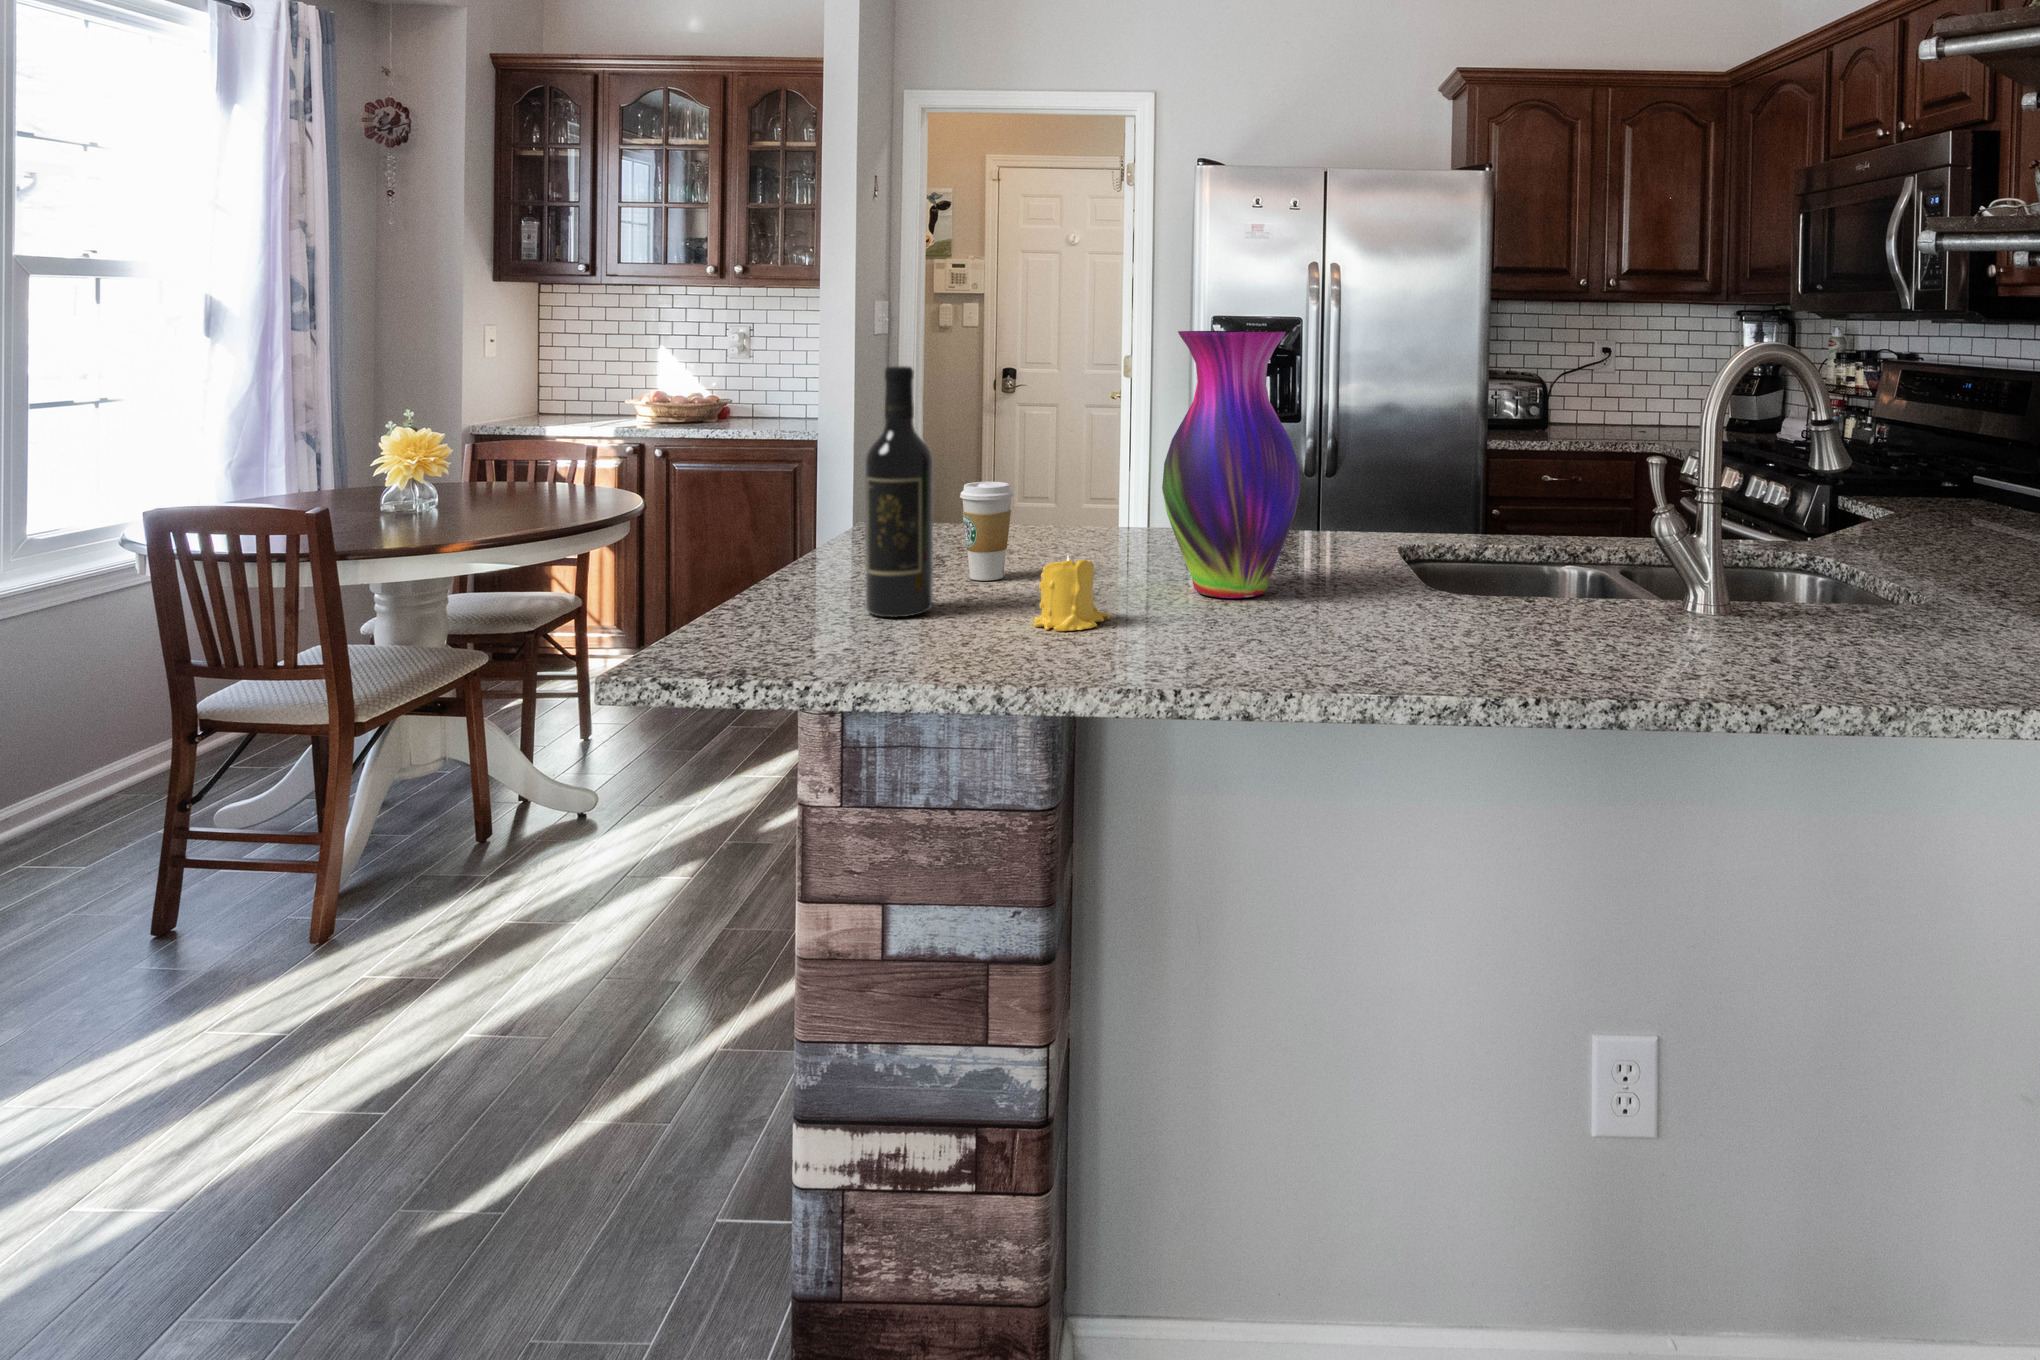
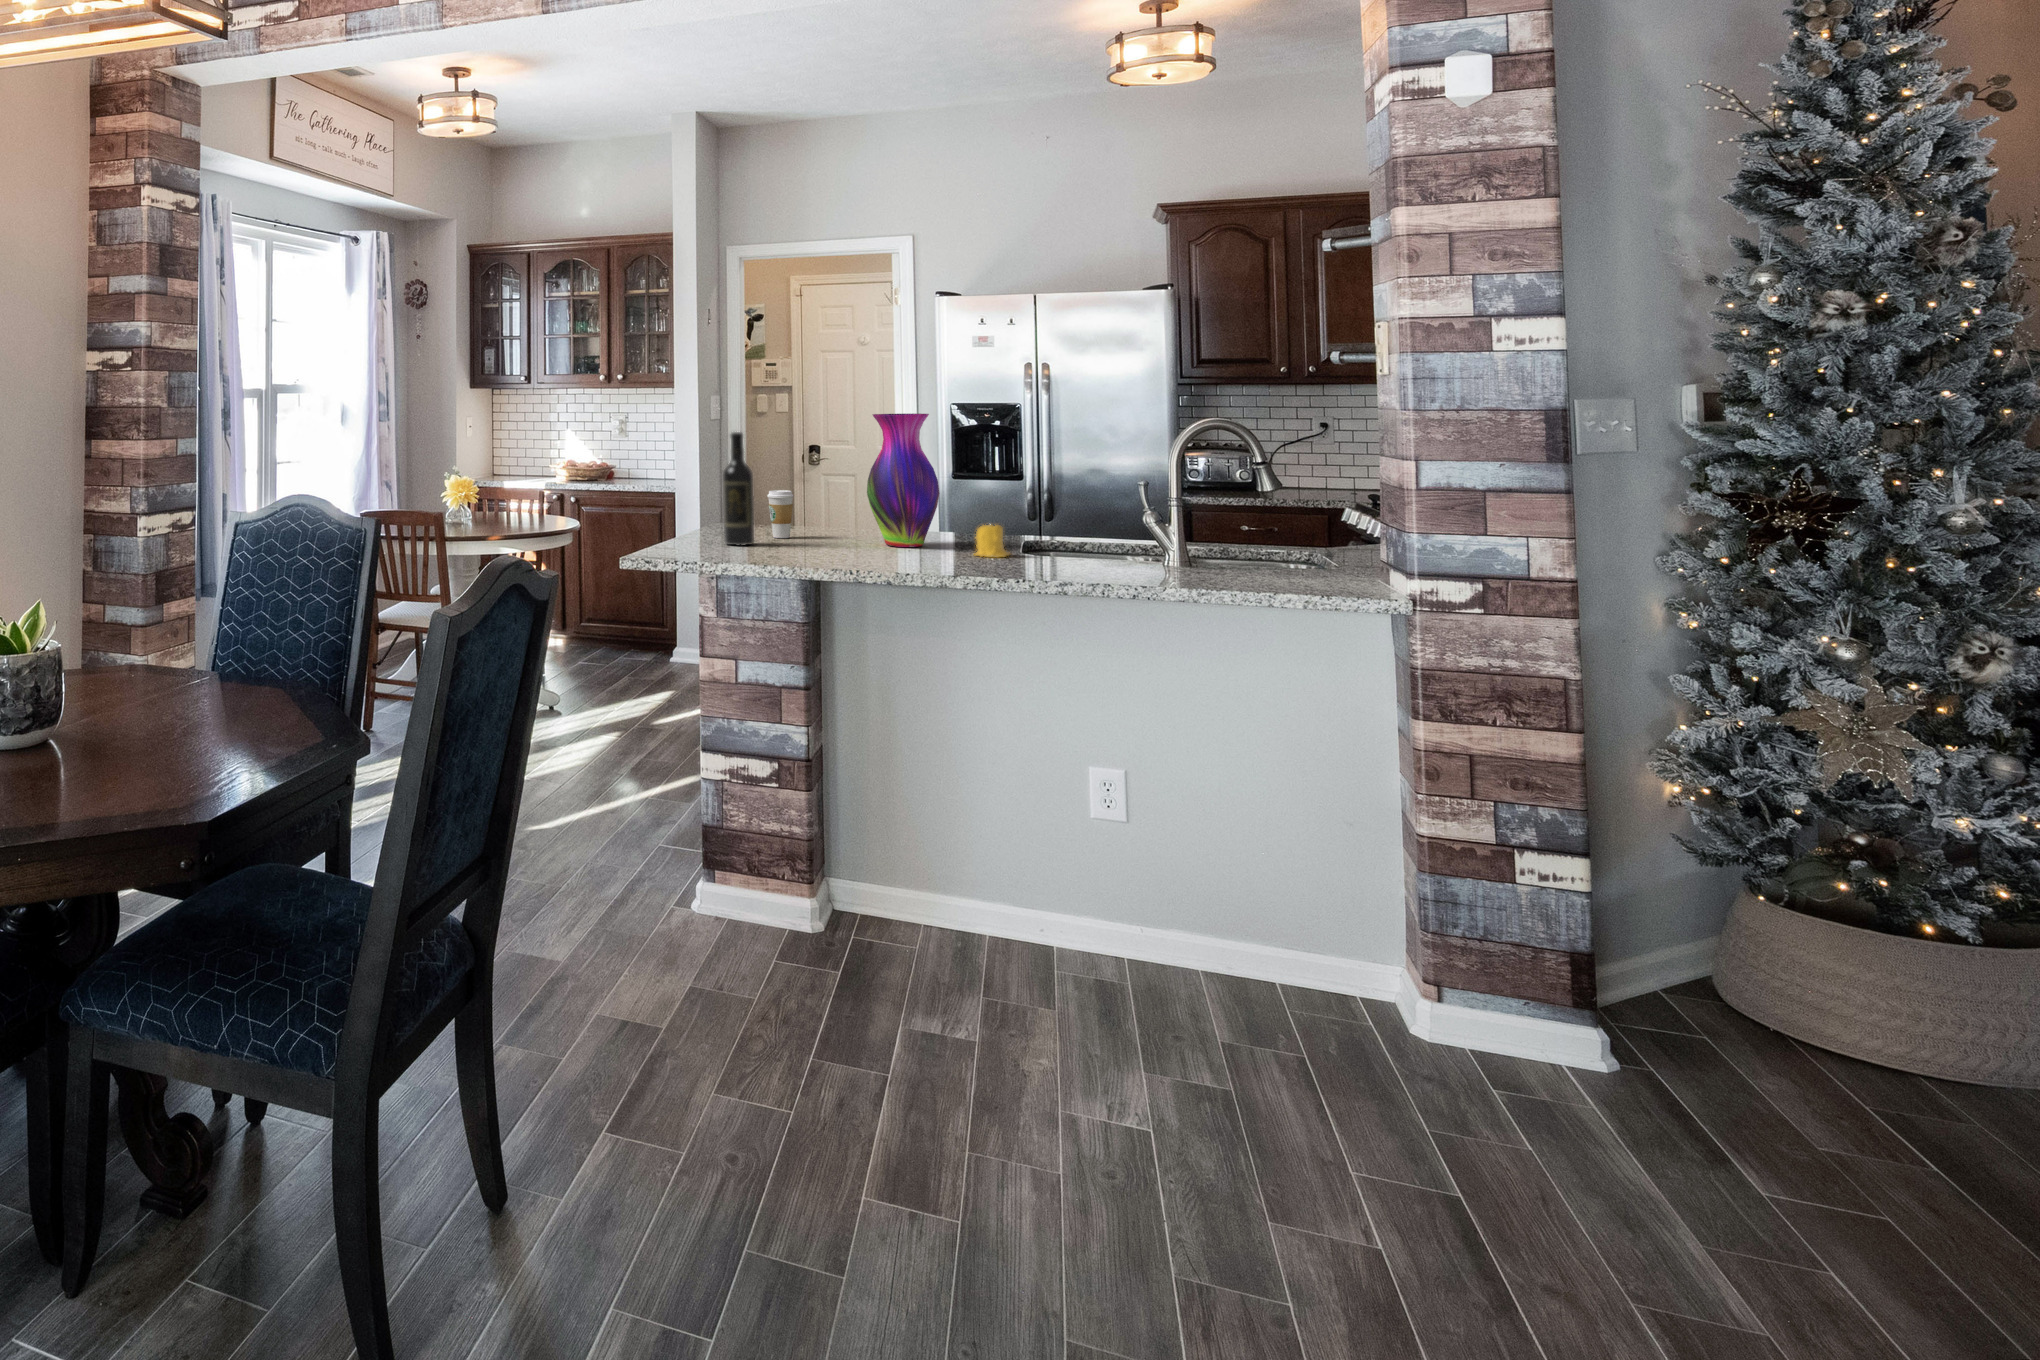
candle: present [1033,556,1111,631] -> present [975,524,1010,557]

